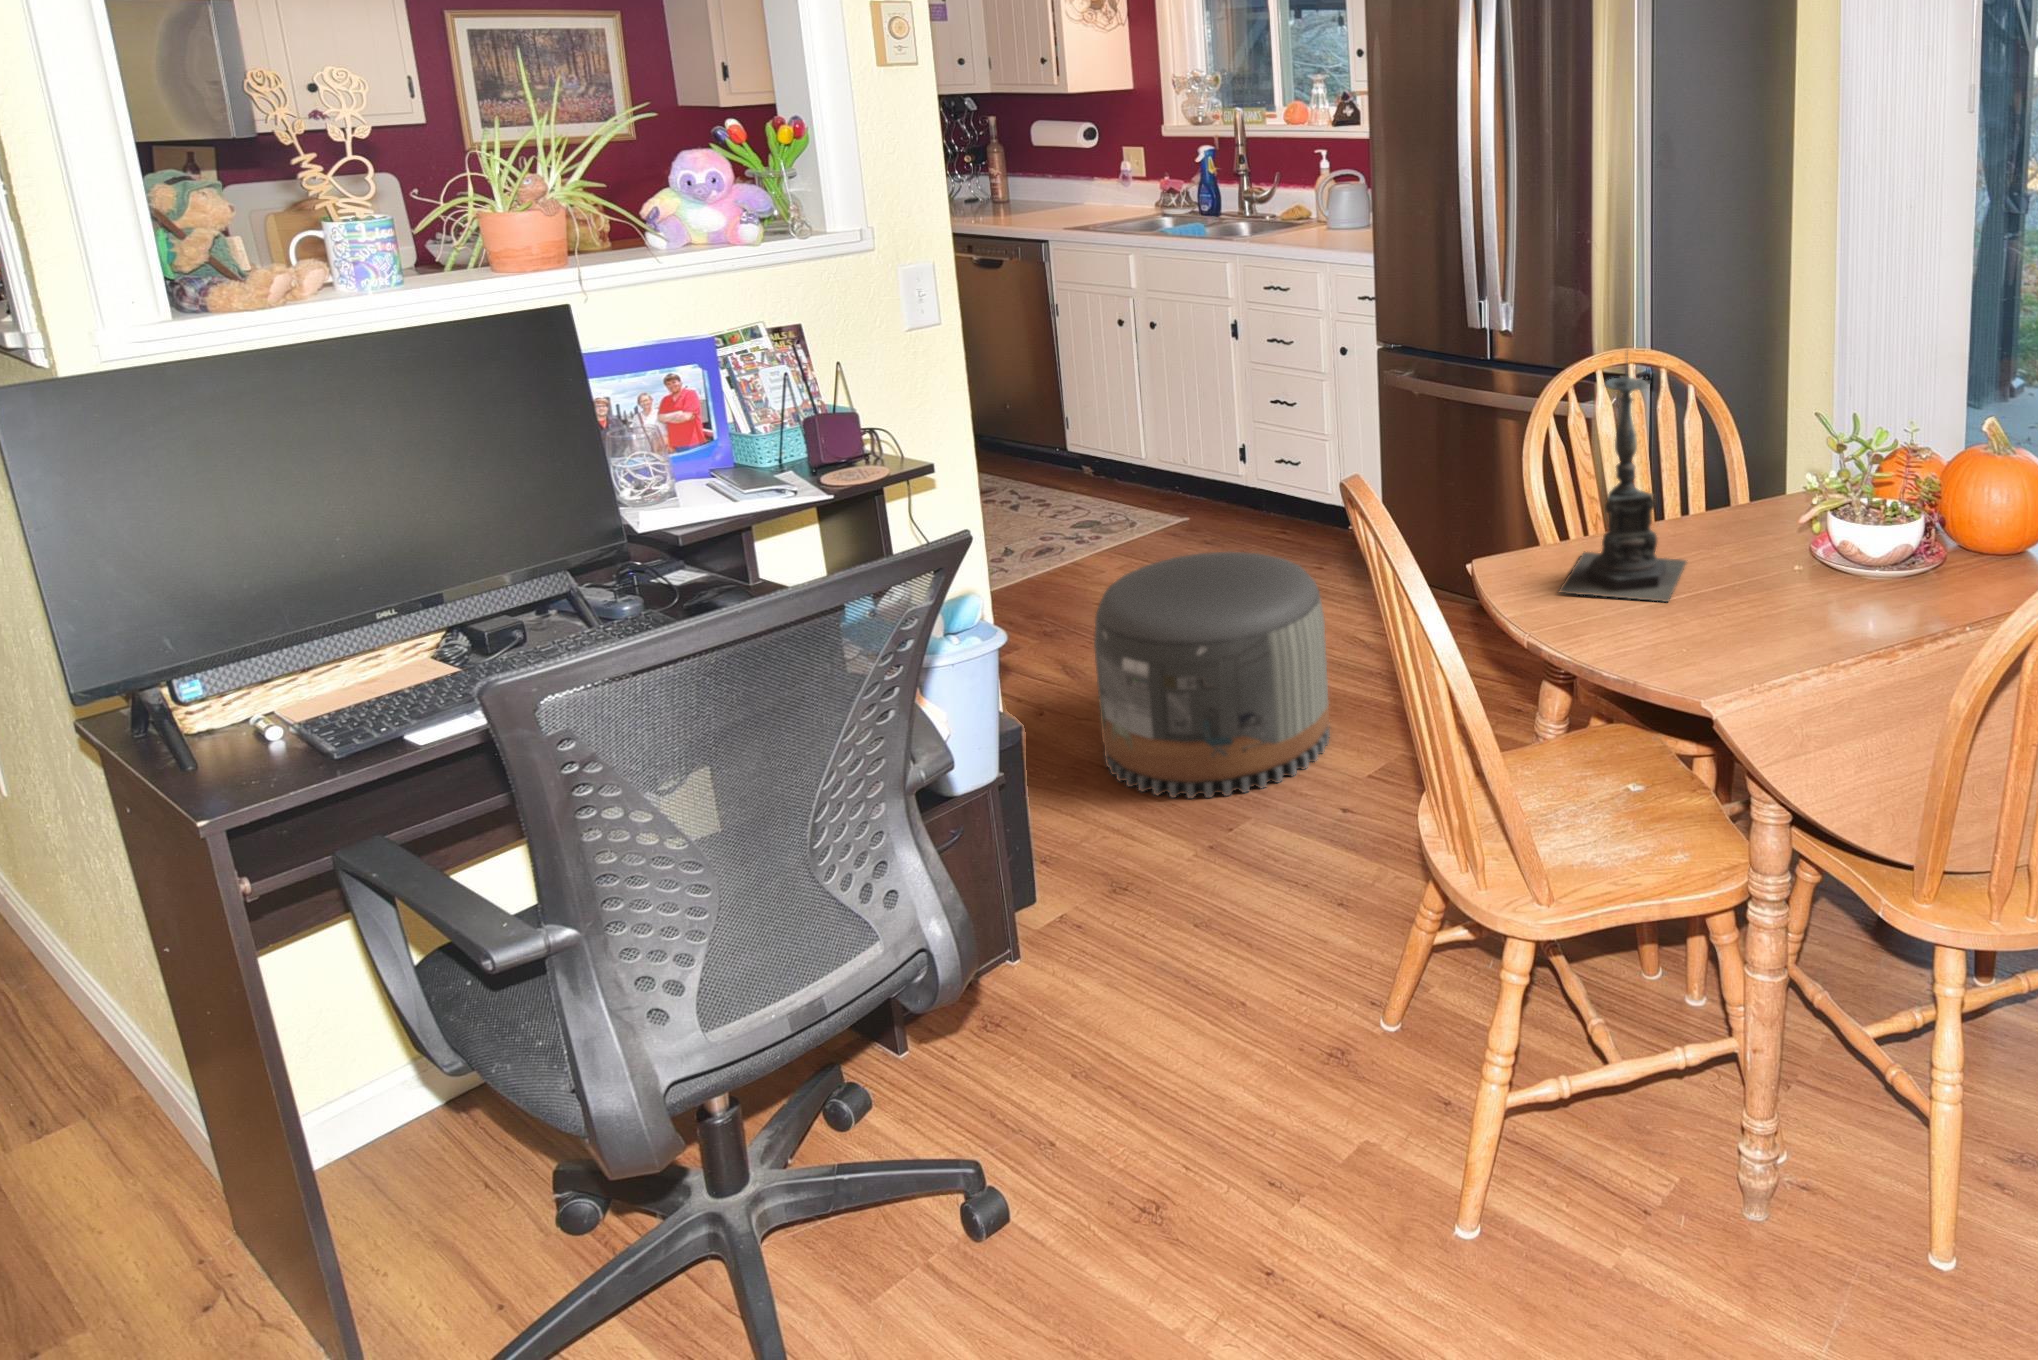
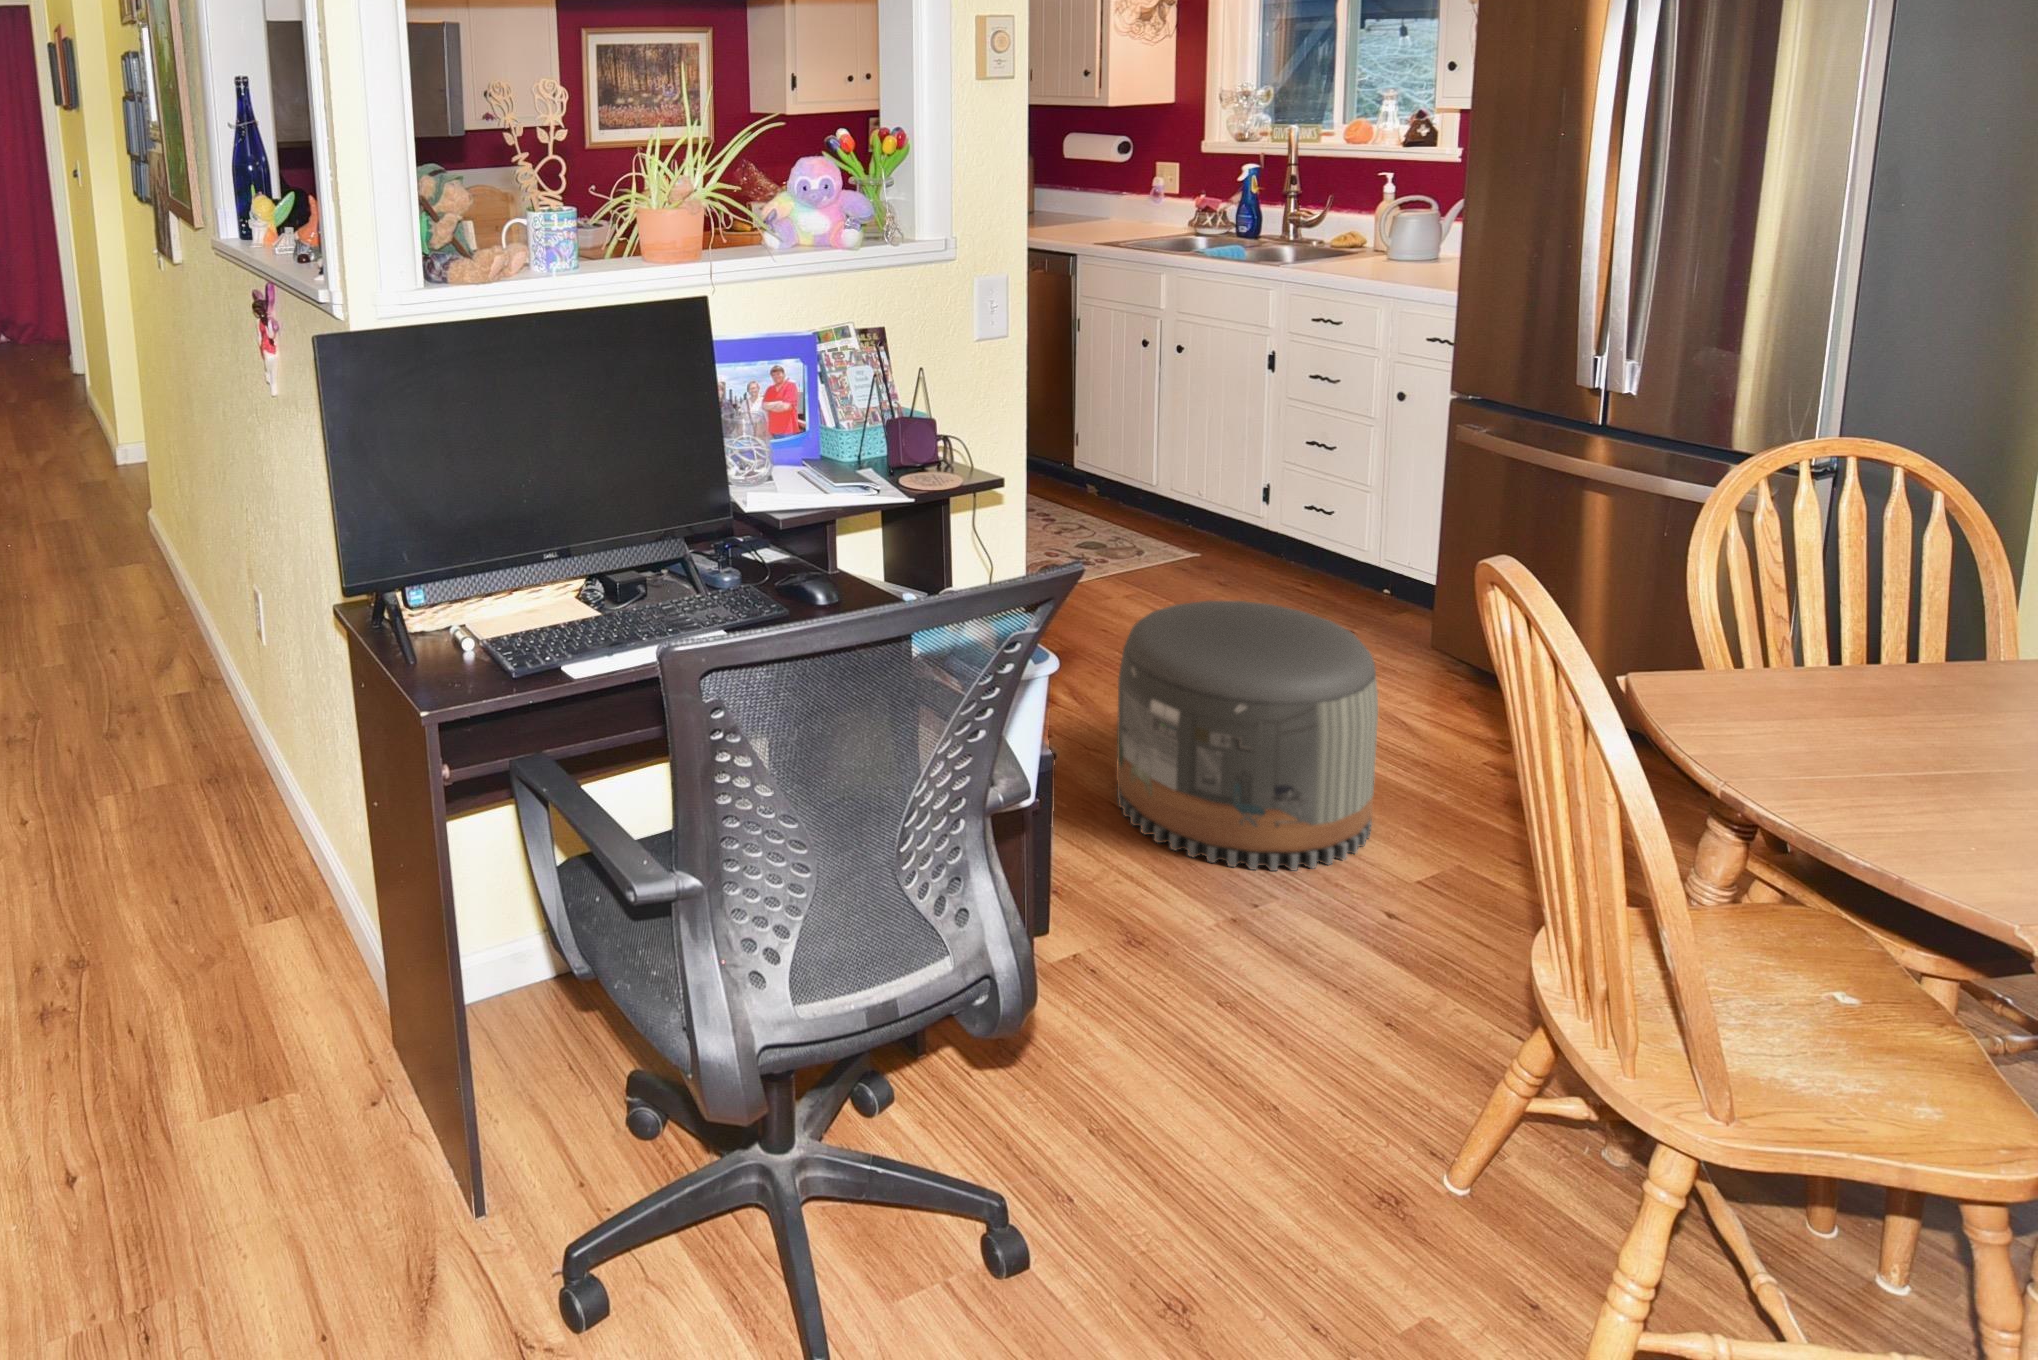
candle holder: present [1559,367,1686,602] -> none [1767,445,1966,784]

